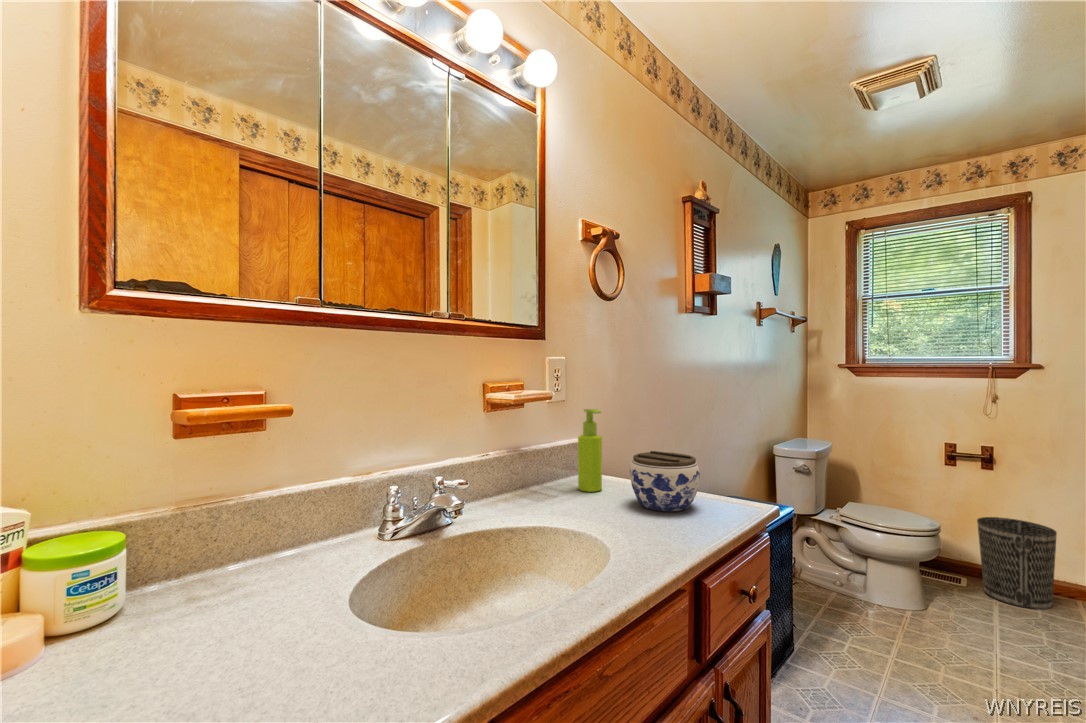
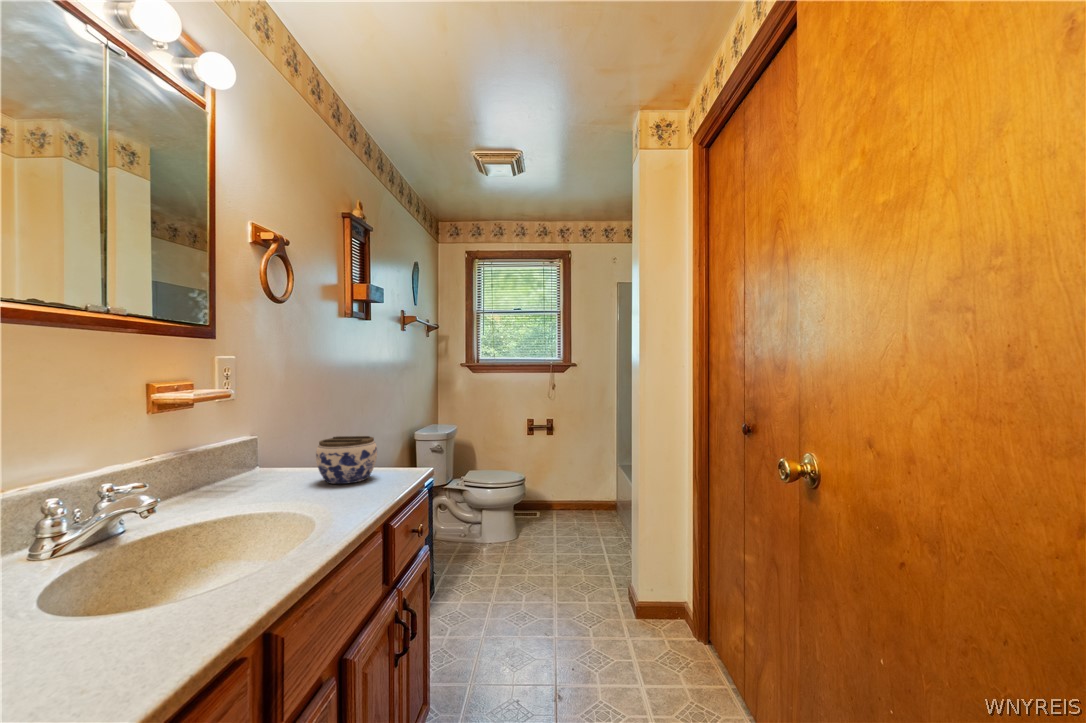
soap dispenser: present [578,409,602,492] -> none [257,405,283,483]
wastebasket: present [977,517,1057,610] -> none [543,464,580,519]

